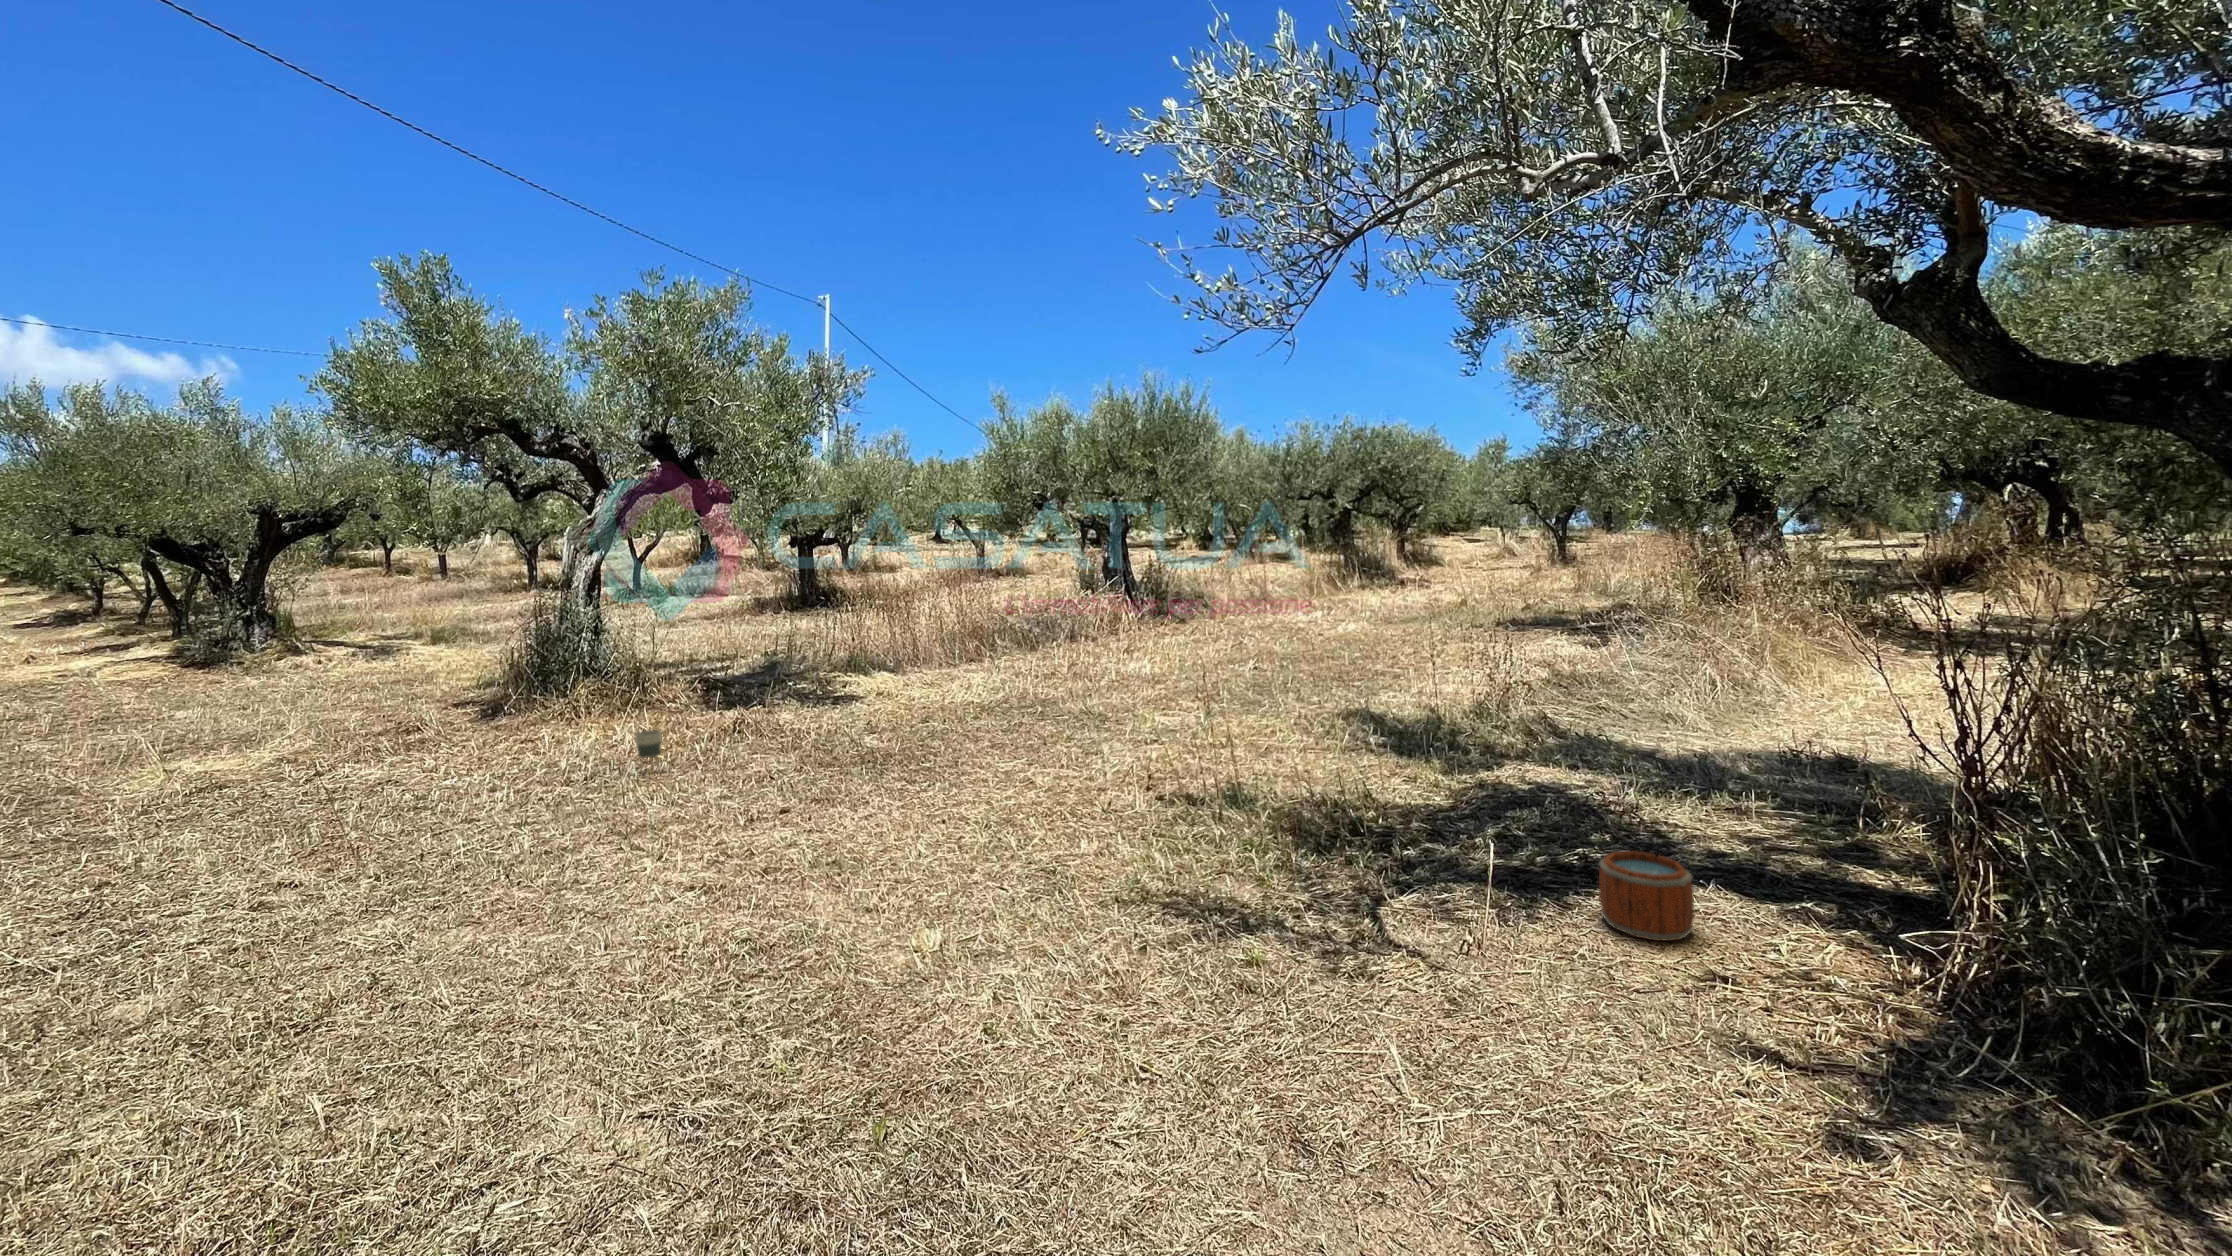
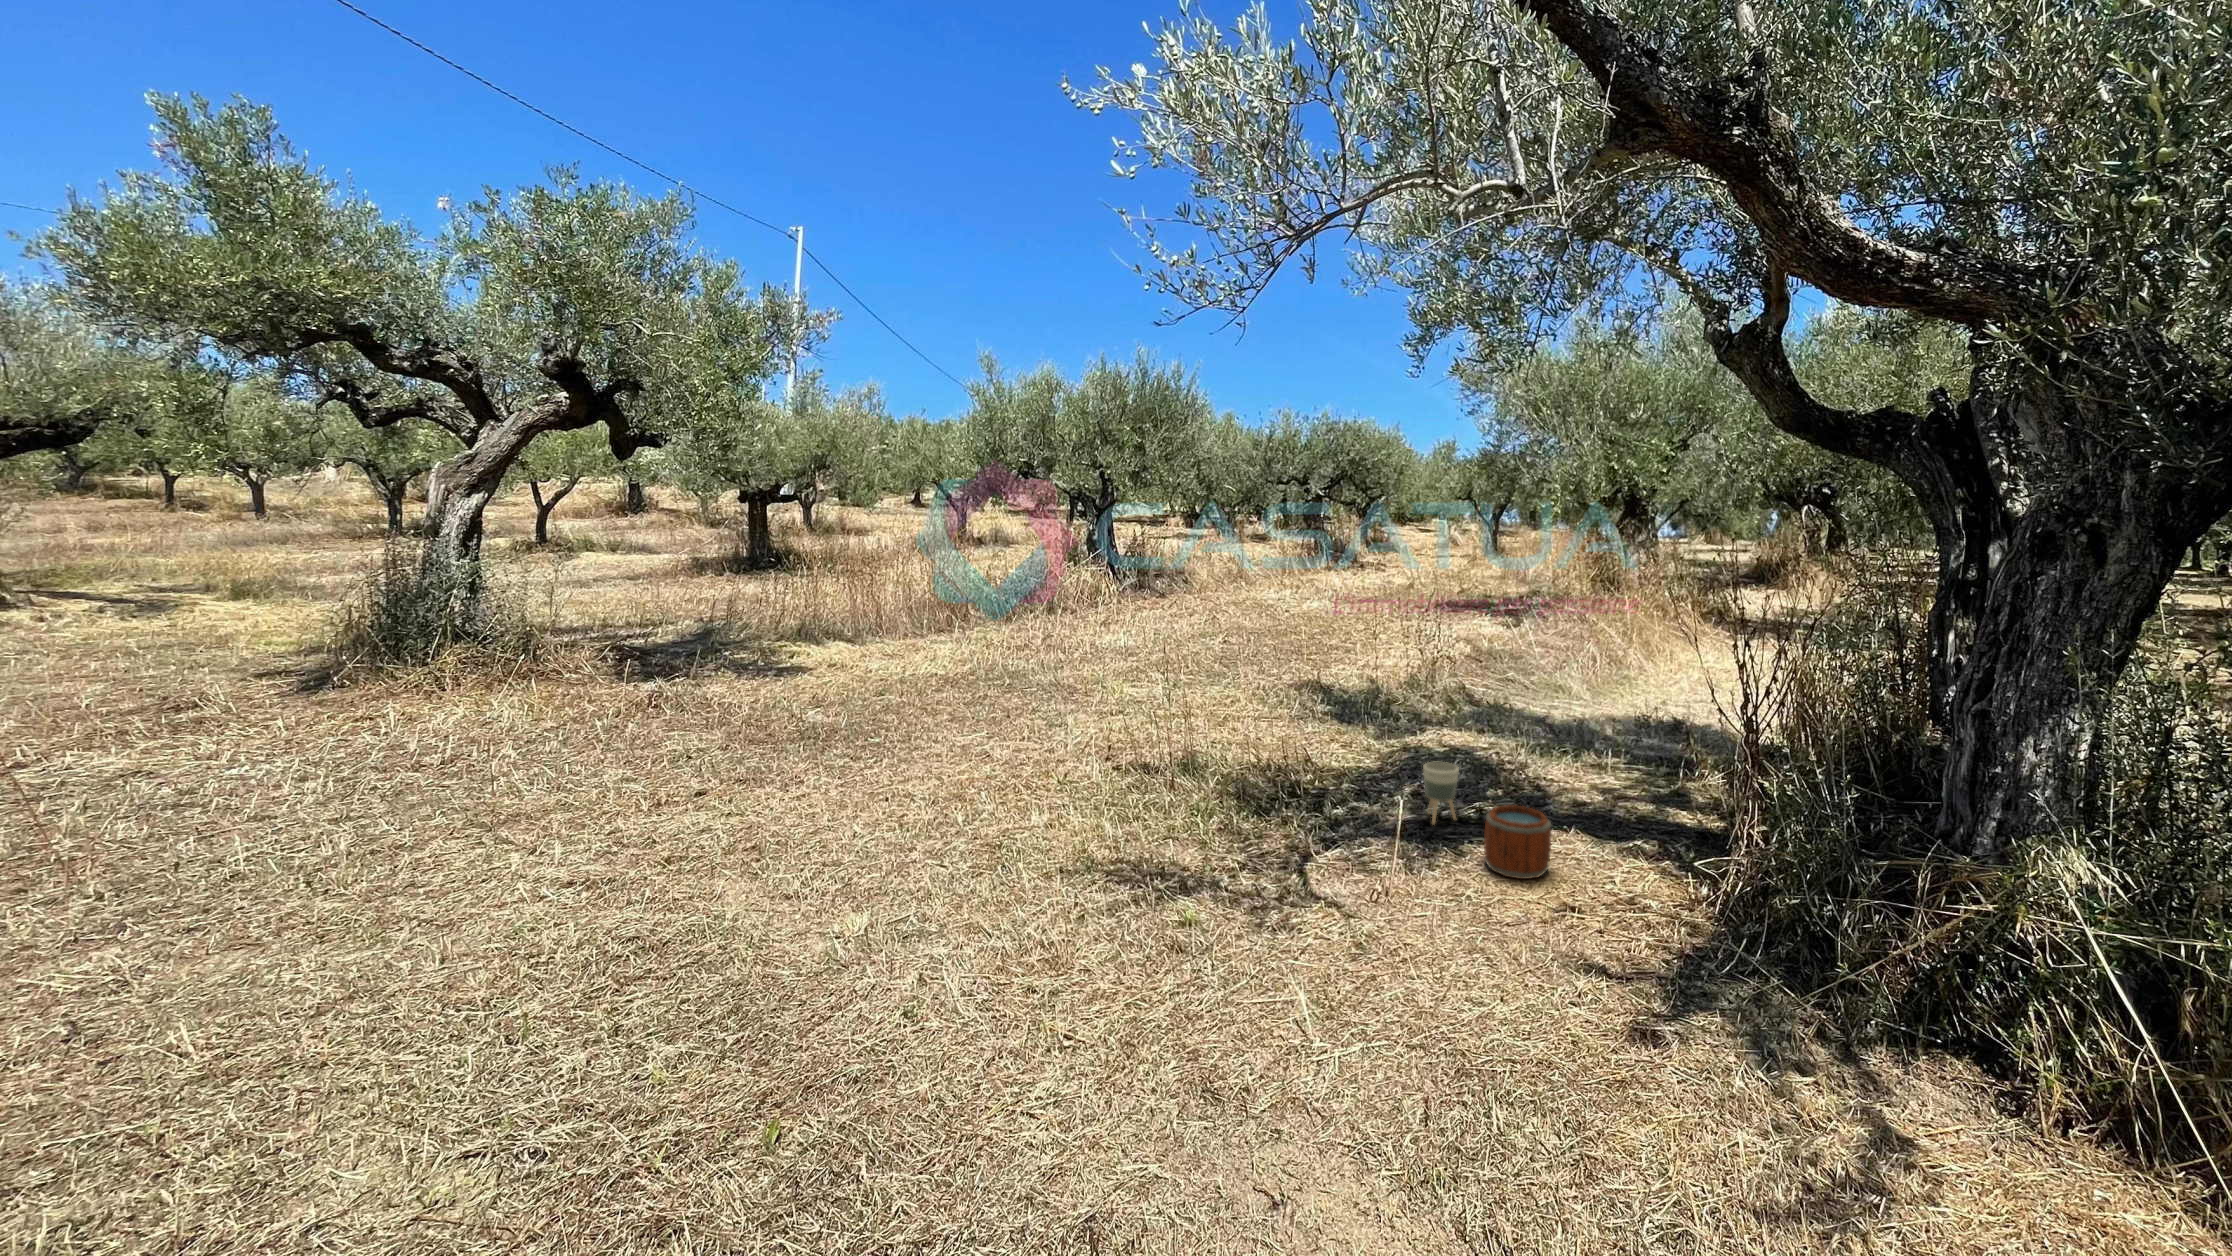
planter: present [635,730,662,774] -> present [1423,762,1459,824]

